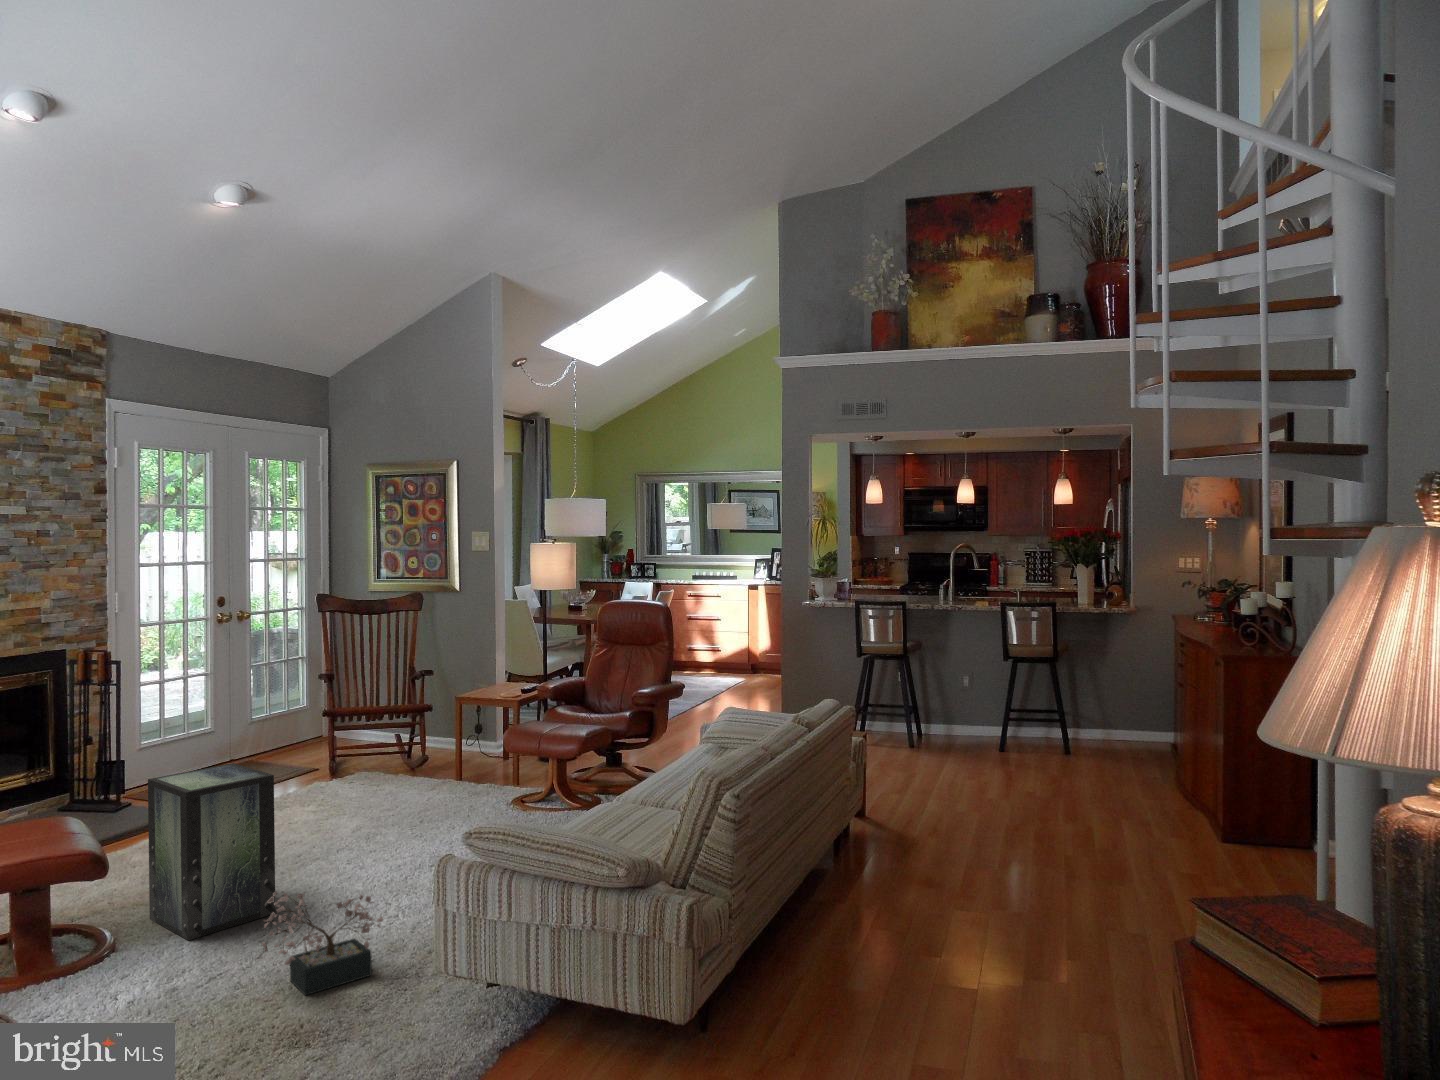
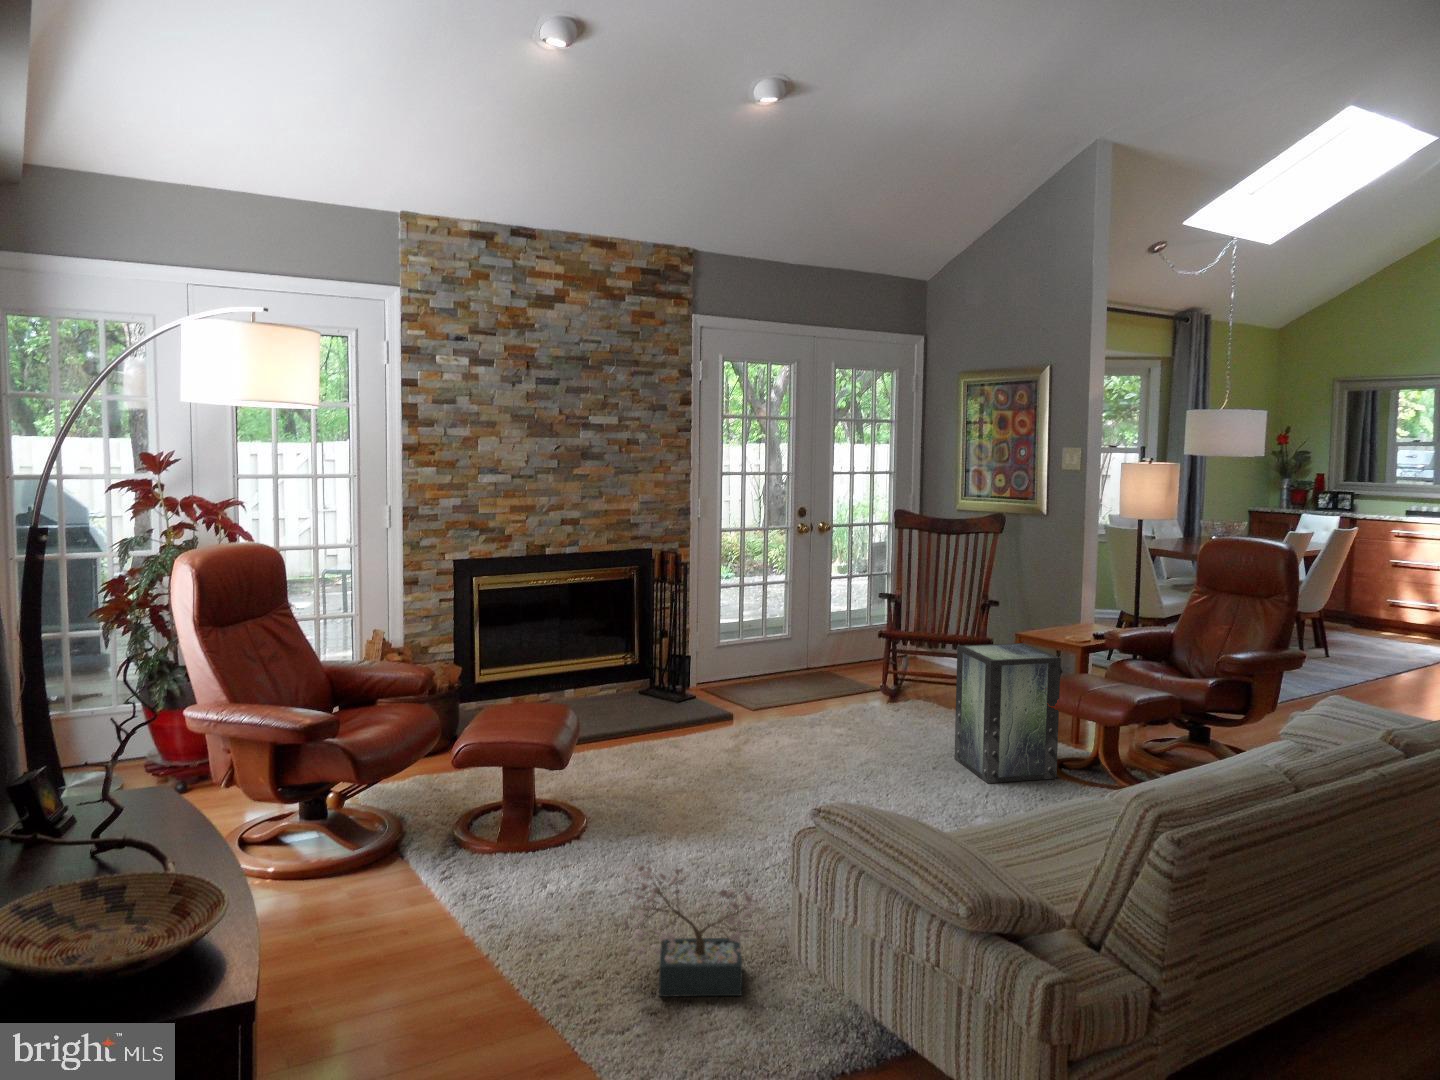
storage box: present [148,763,276,940] -> present [954,643,1061,783]

